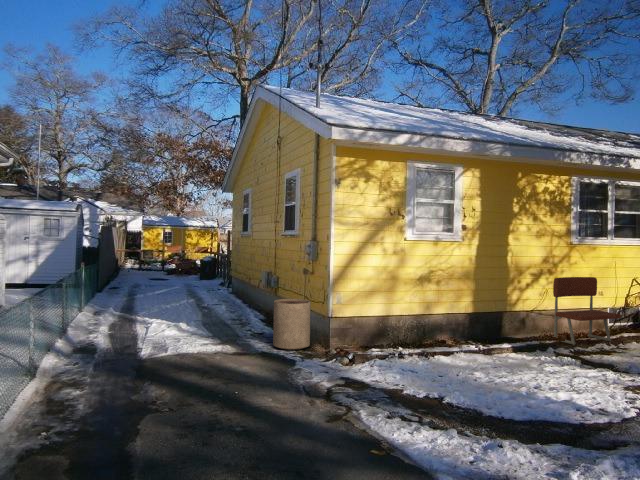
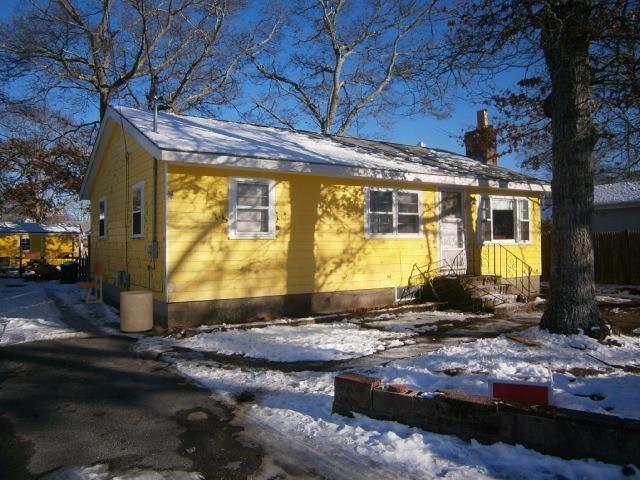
bench: present [553,277,621,345] -> present [76,262,103,303]

